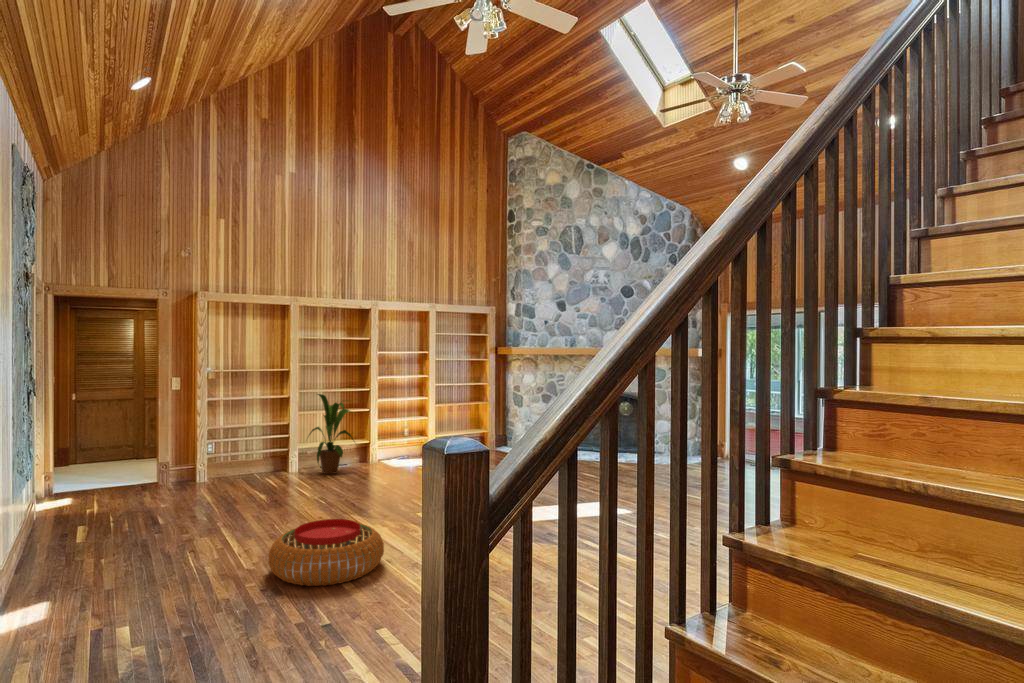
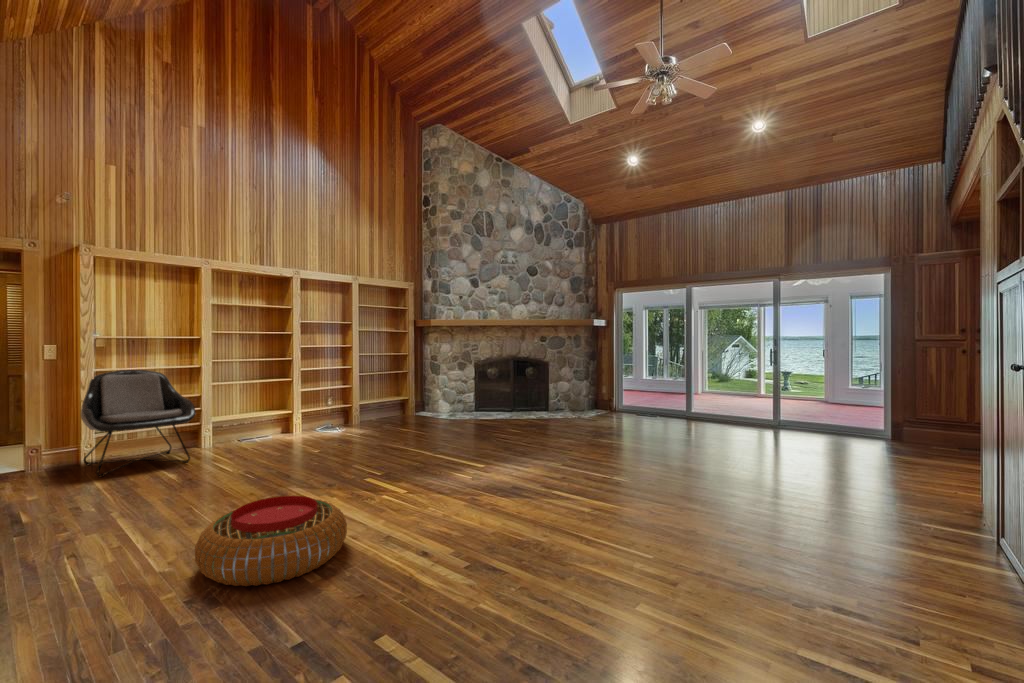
house plant: present [309,394,353,474] -> none [219,363,283,447]
lounge chair: none [196,399,284,494] -> present [81,370,195,477]

